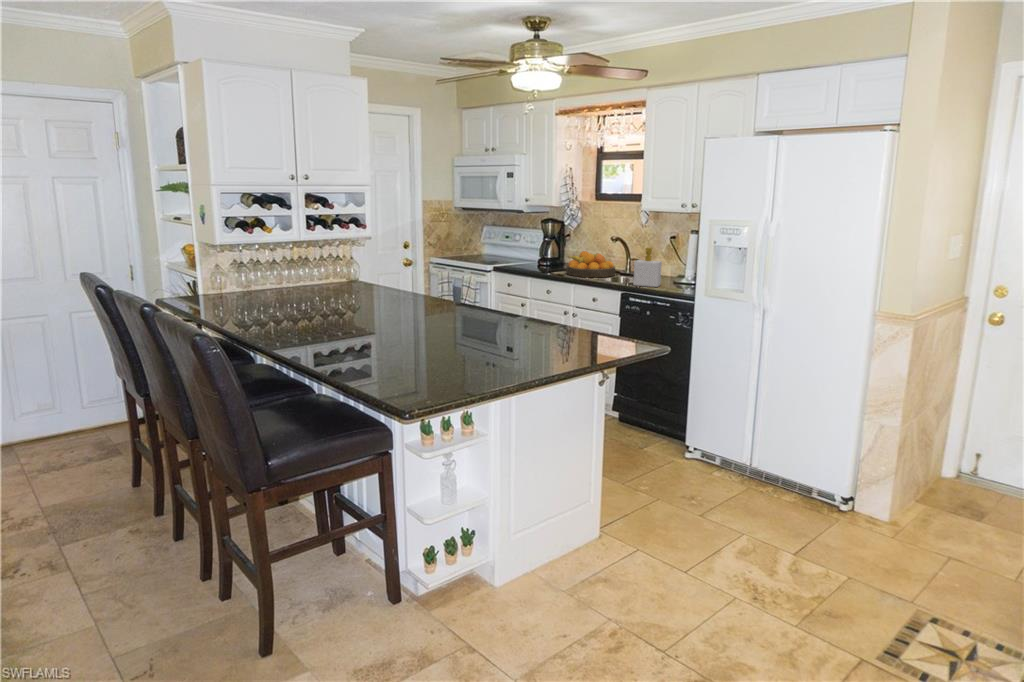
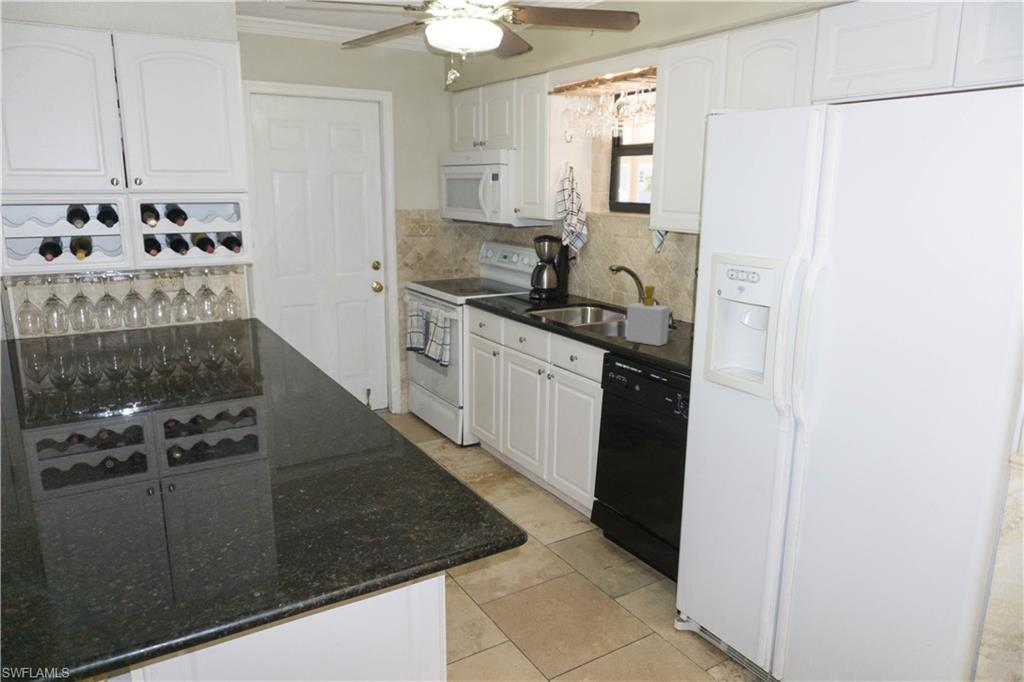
fruit bowl: present [566,251,616,277] -> none [550,283,620,322]

